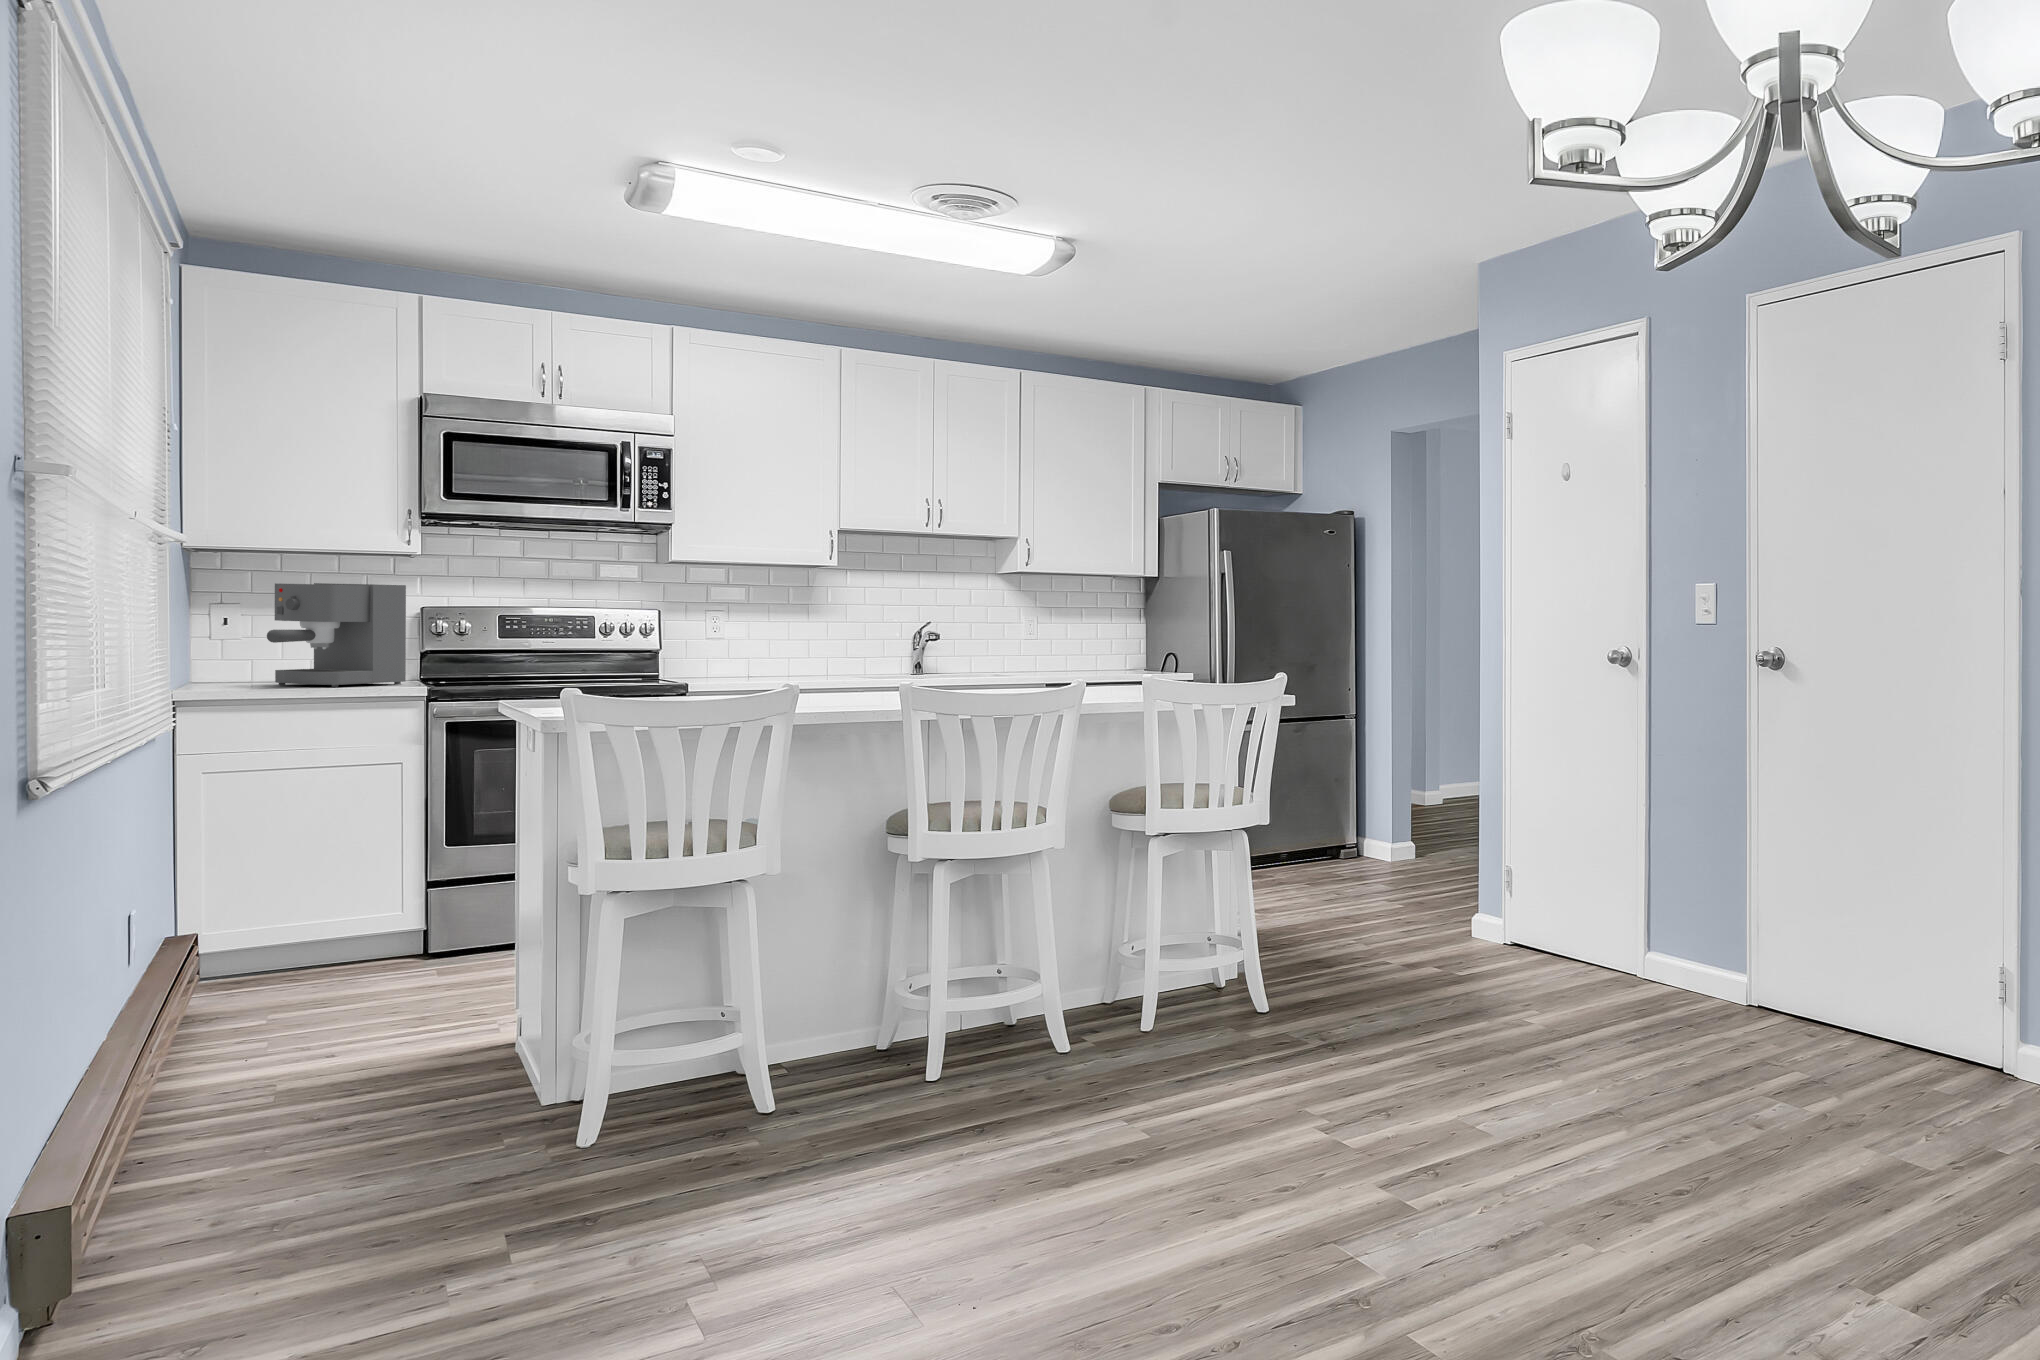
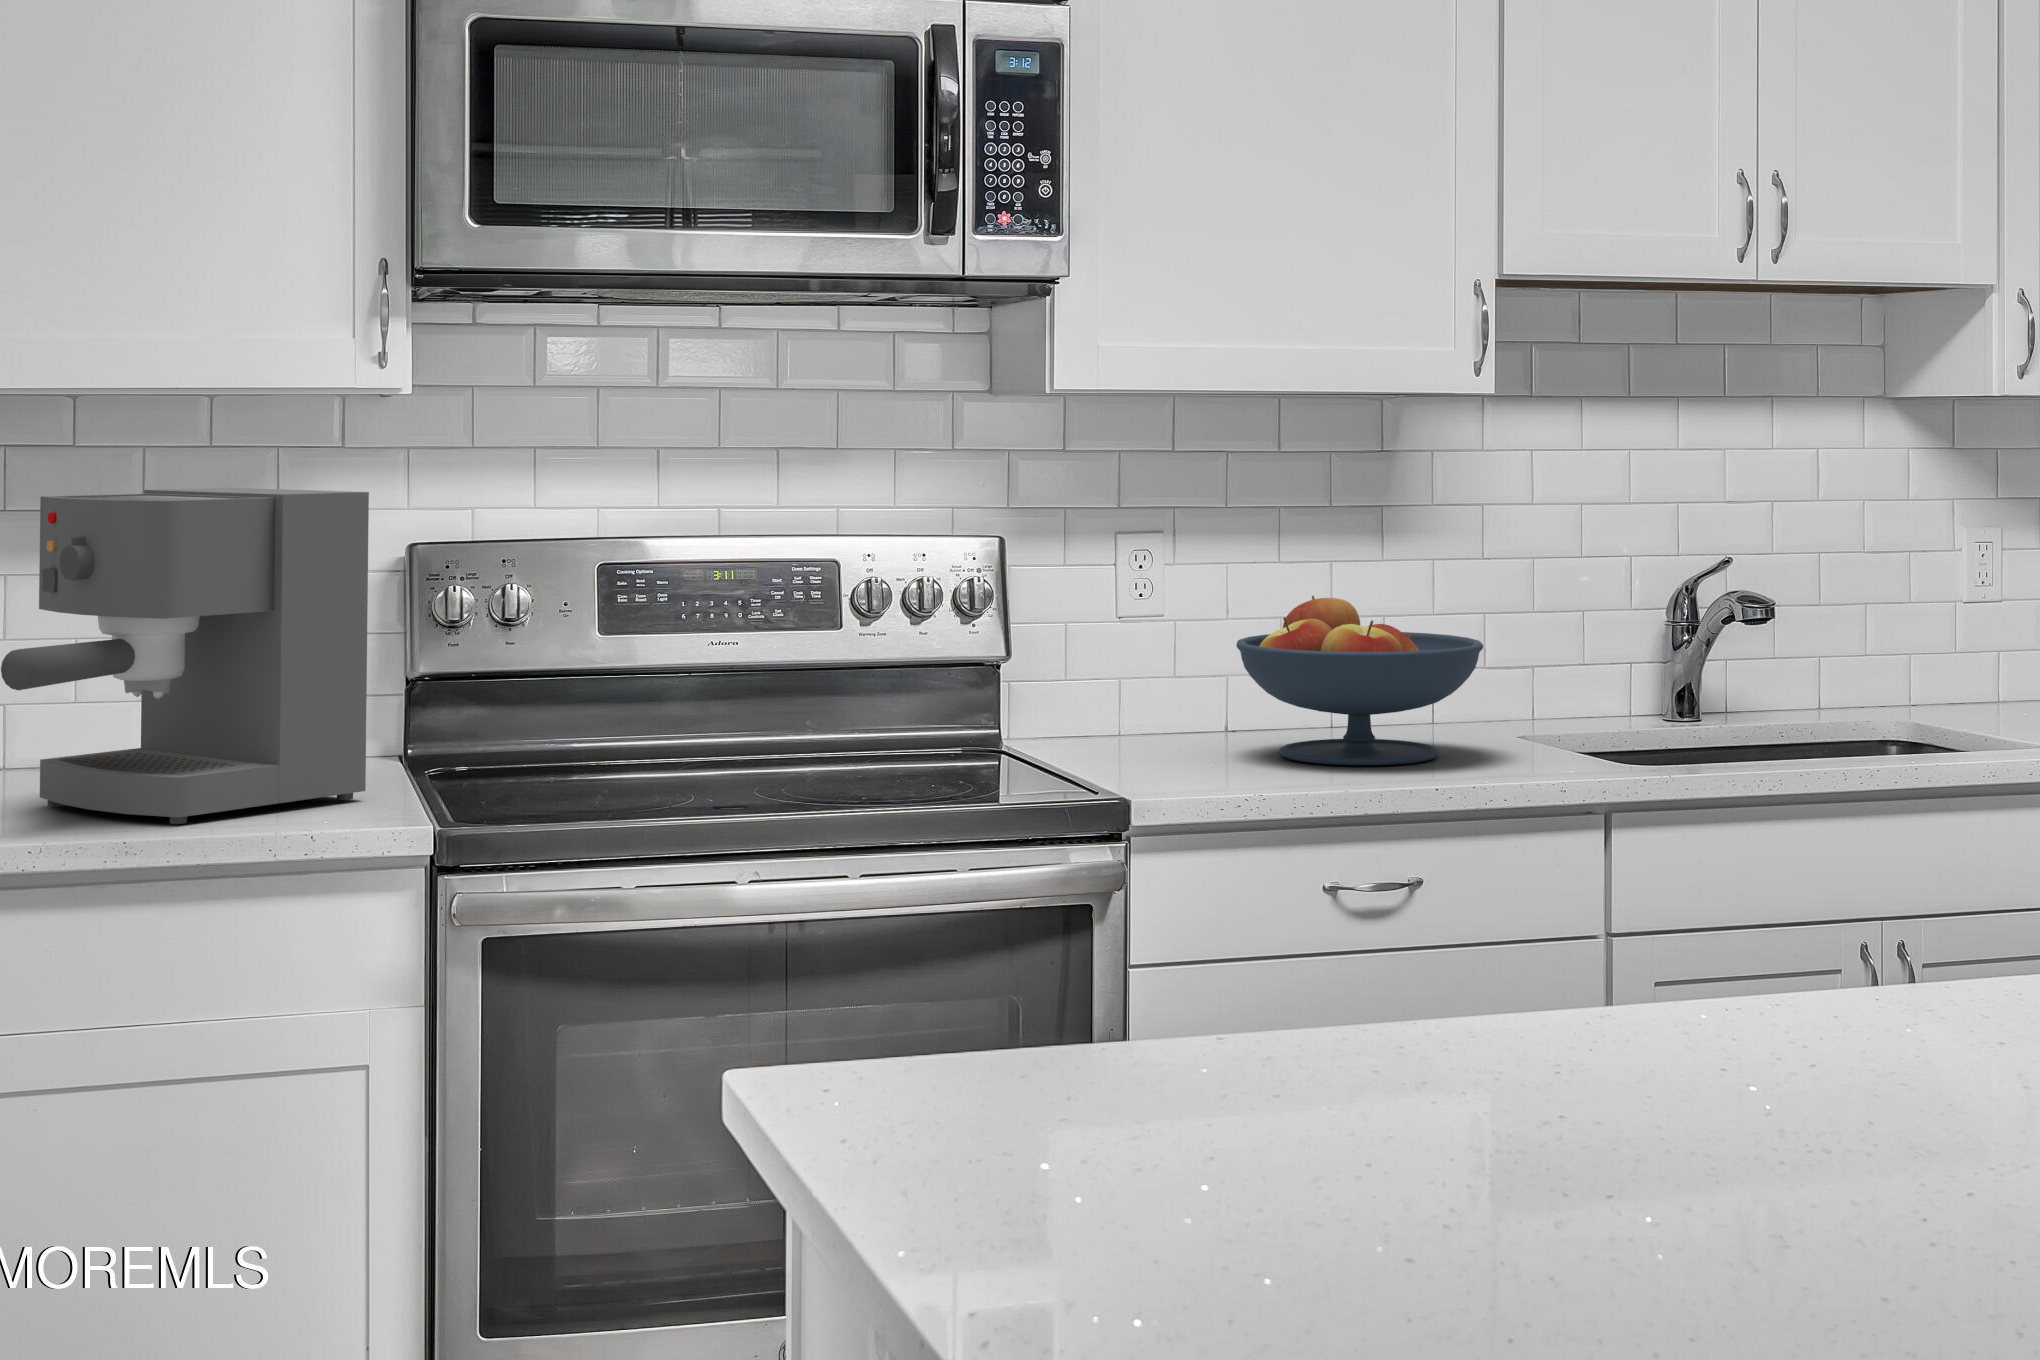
fruit bowl: none [741,630,830,680] -> present [1236,596,1483,765]

